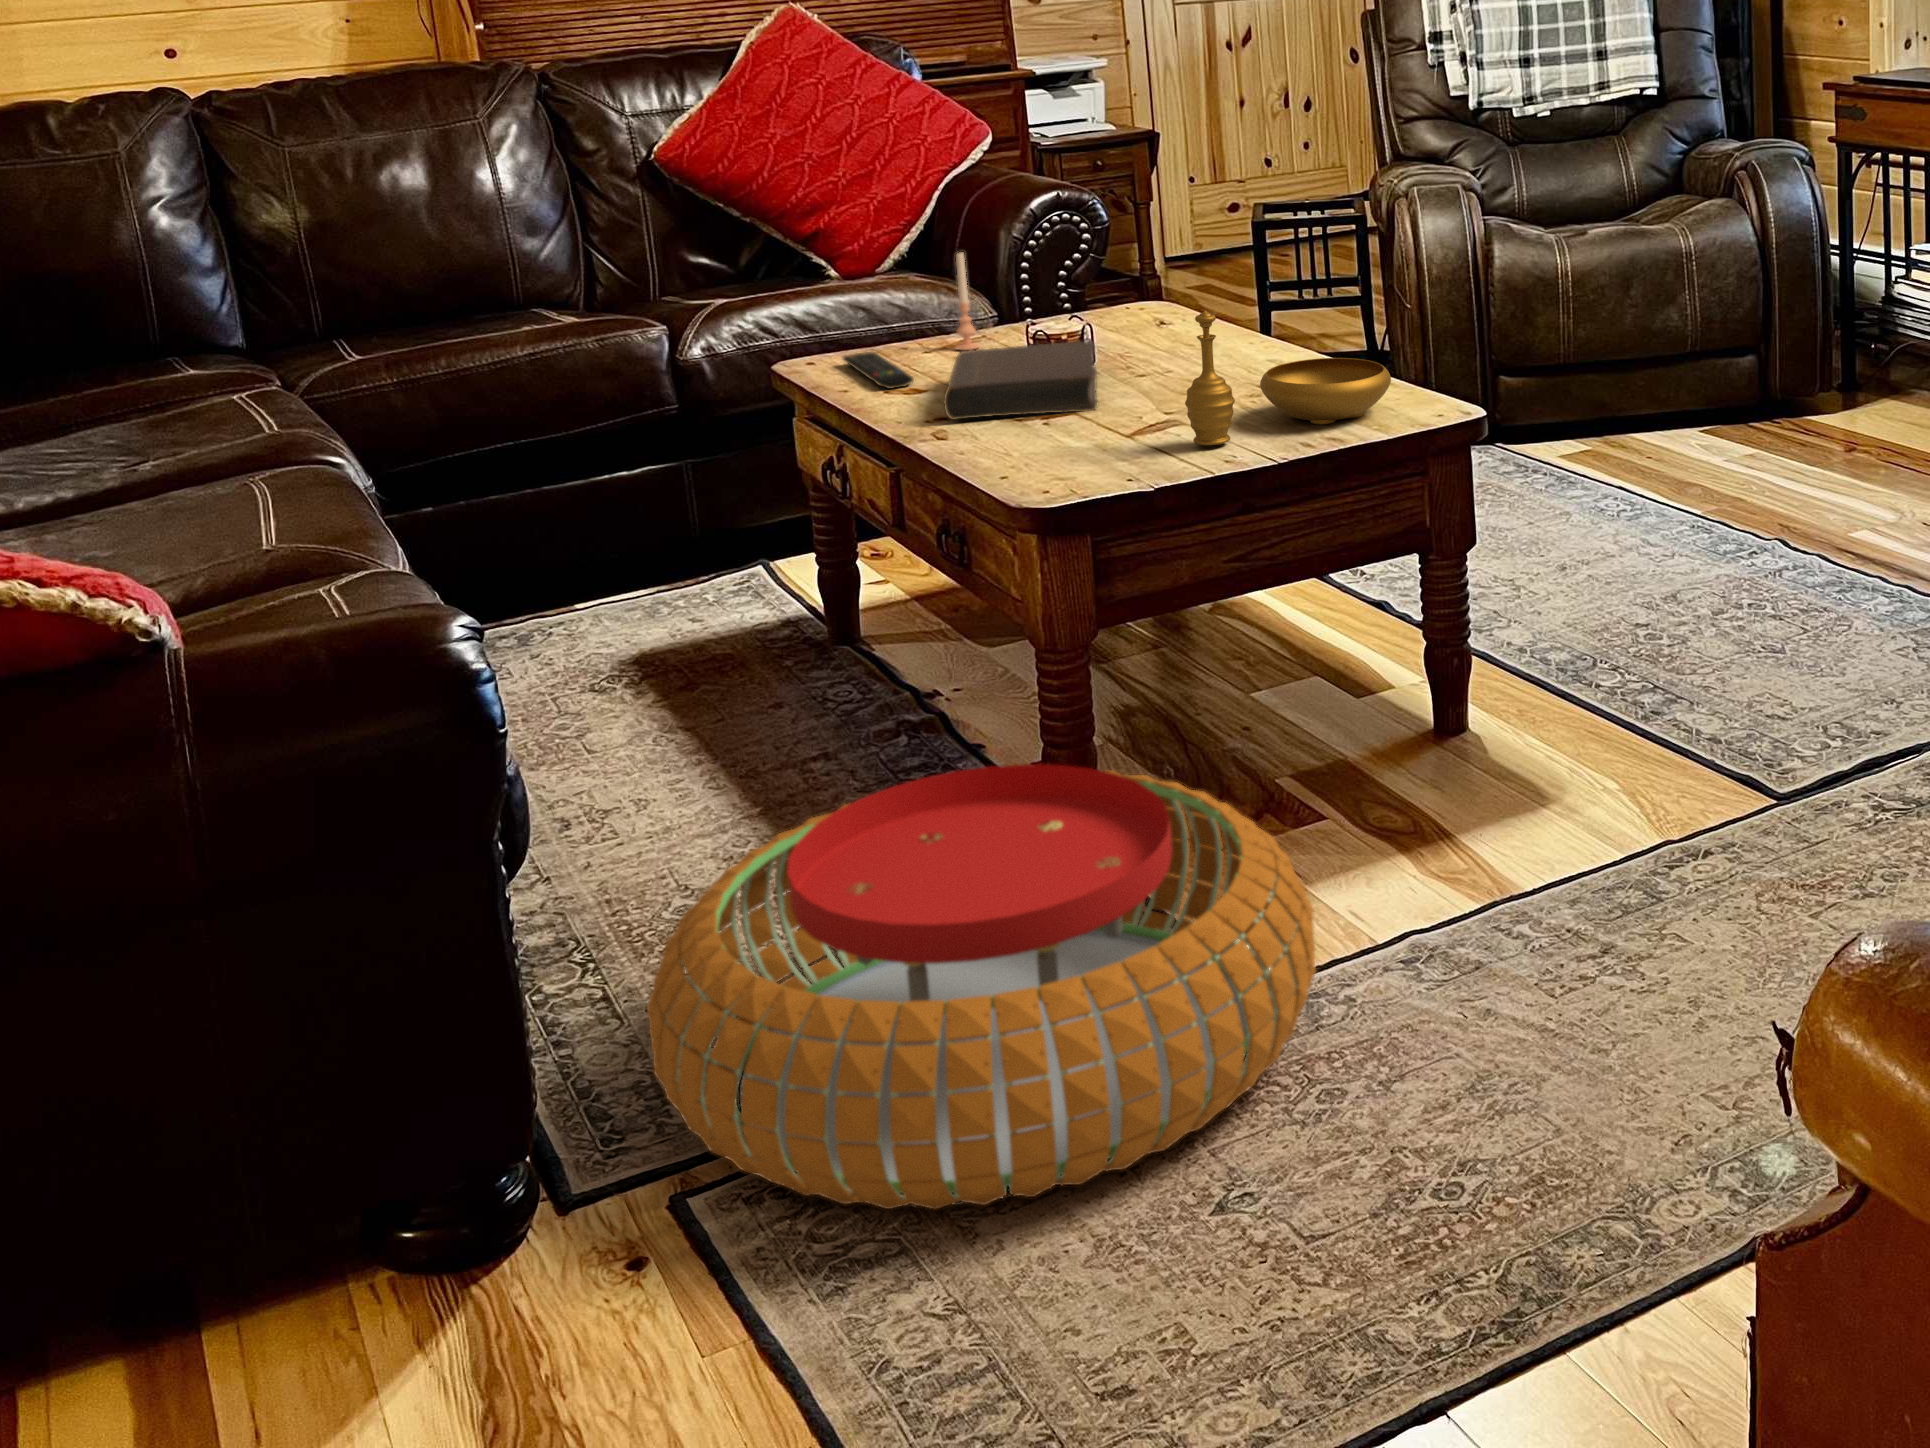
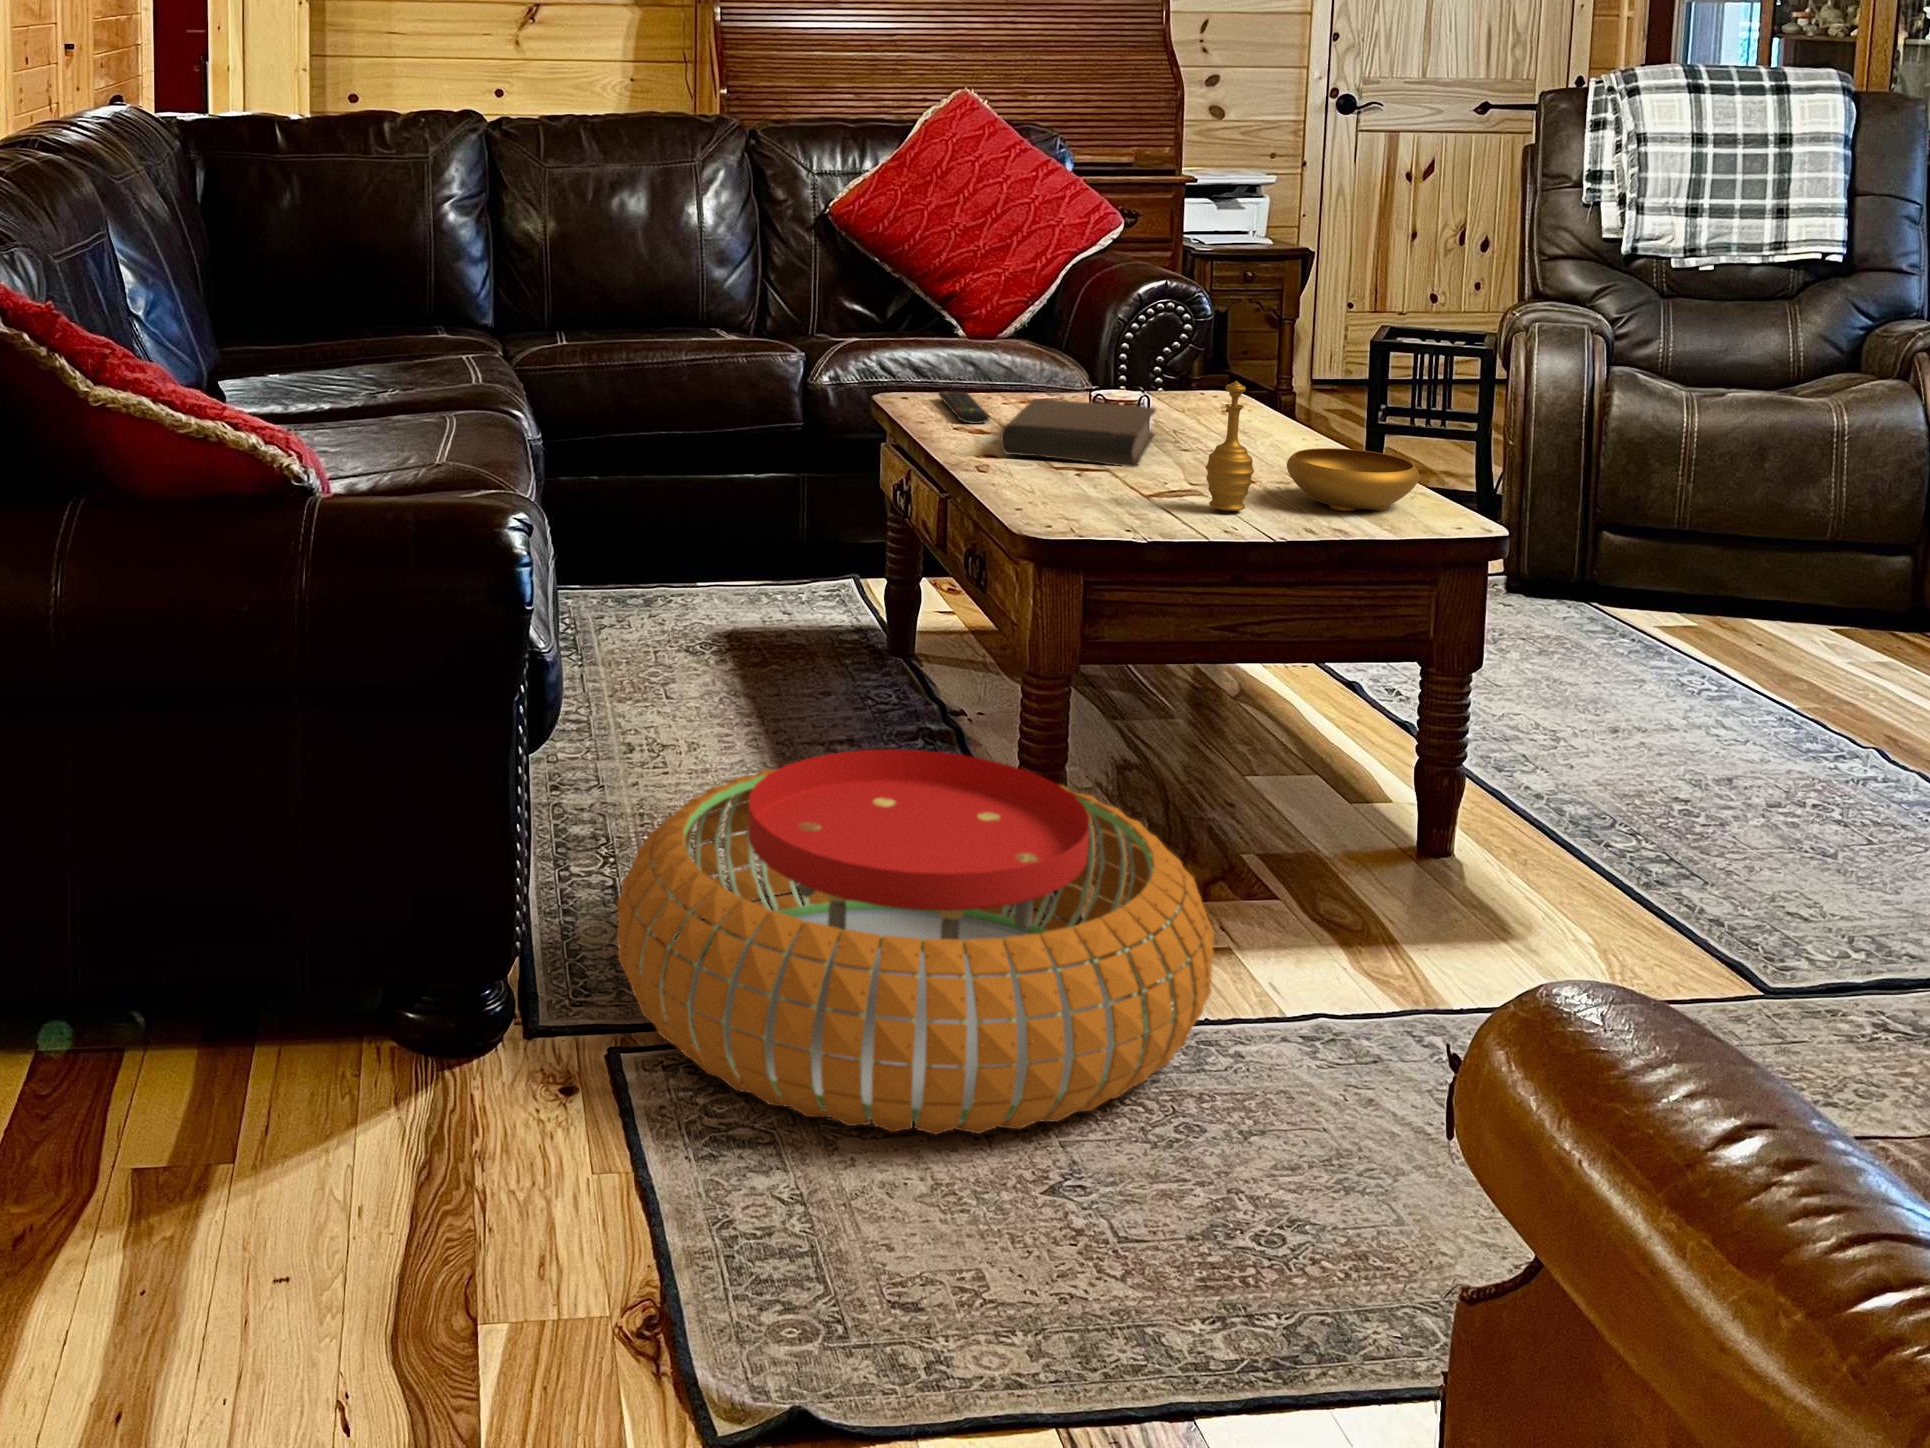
candle: present [955,252,979,350] -> none [1039,312,1062,404]

